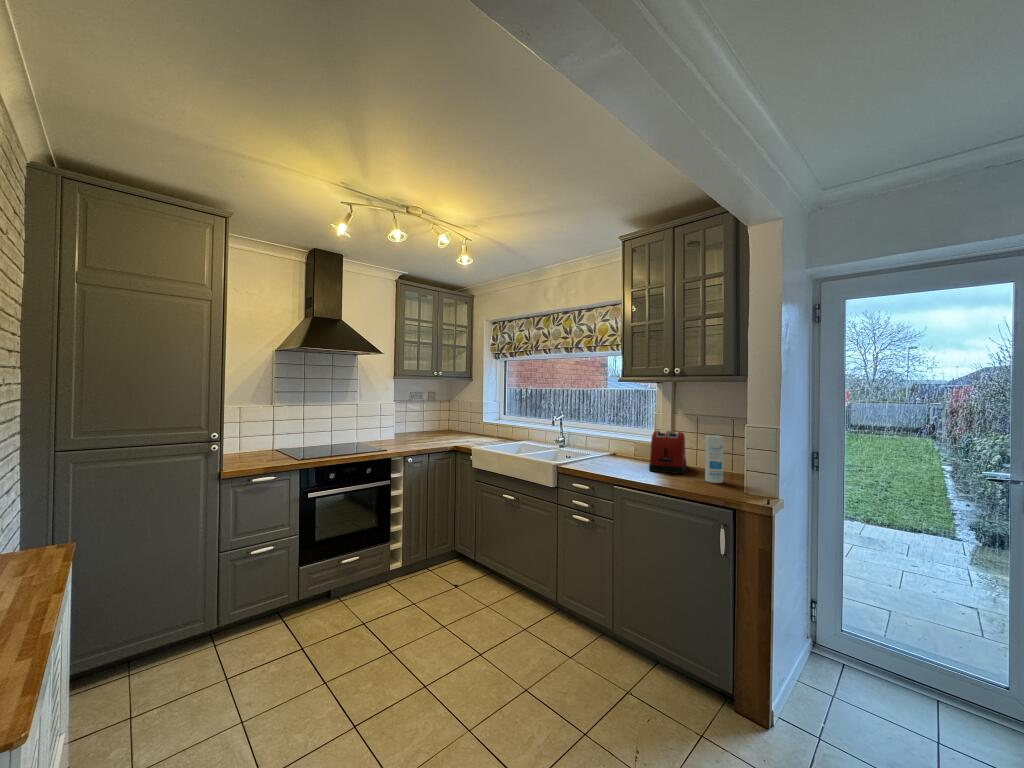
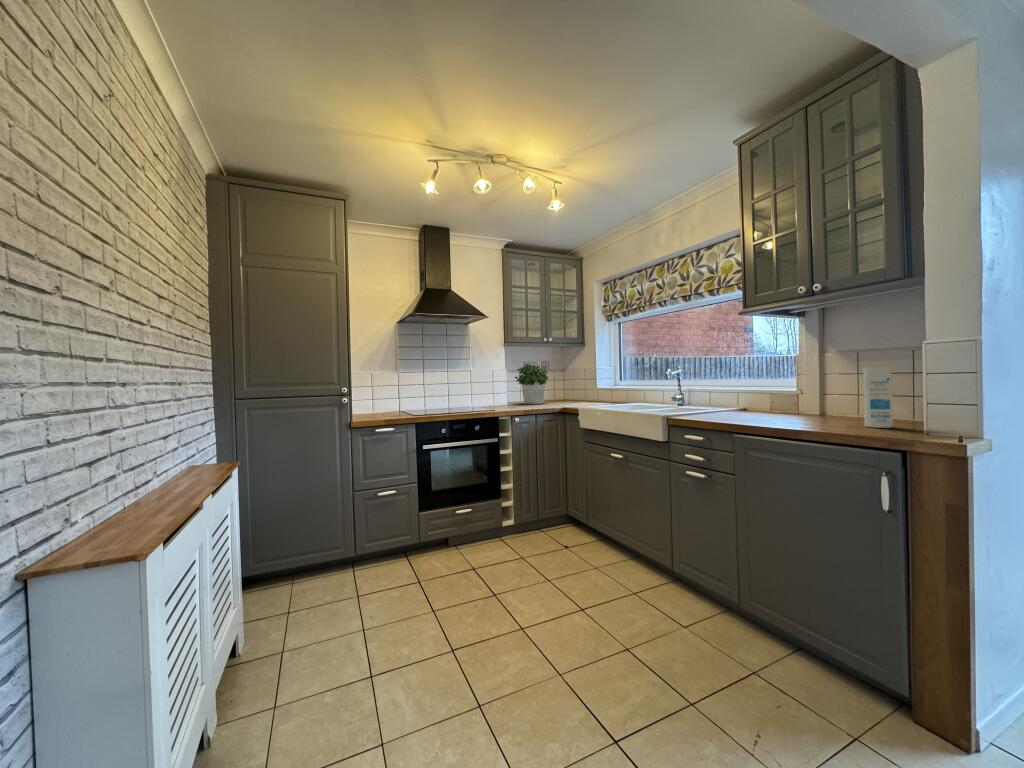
potted plant: none [403,398,439,439] -> present [515,364,549,404]
toaster: present [649,431,686,474] -> none [785,371,842,422]

